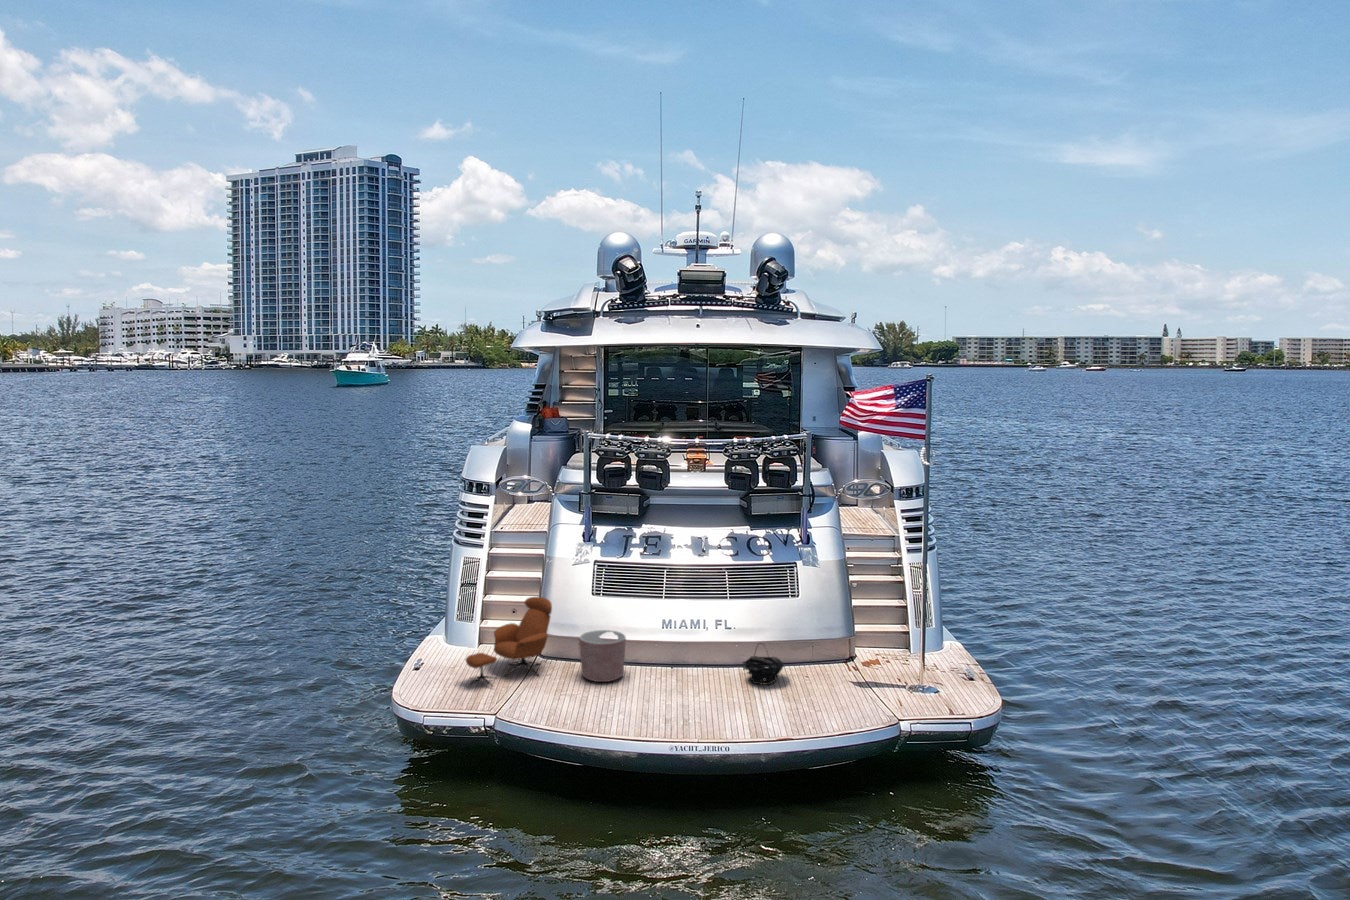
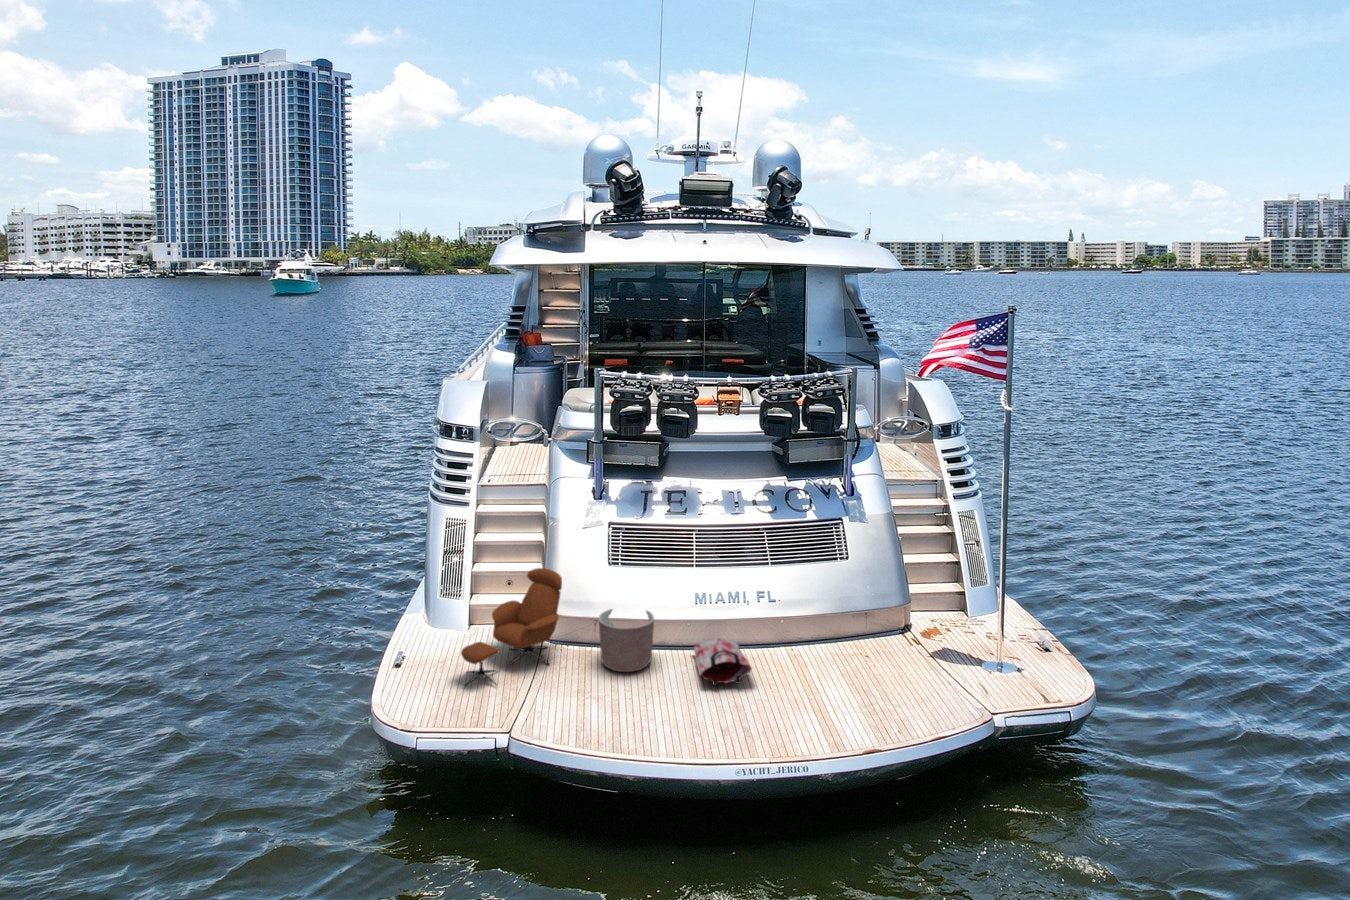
basket: present [743,656,784,685] -> none [792,619,841,668]
bag: none [658,659,702,693] -> present [692,639,752,686]

